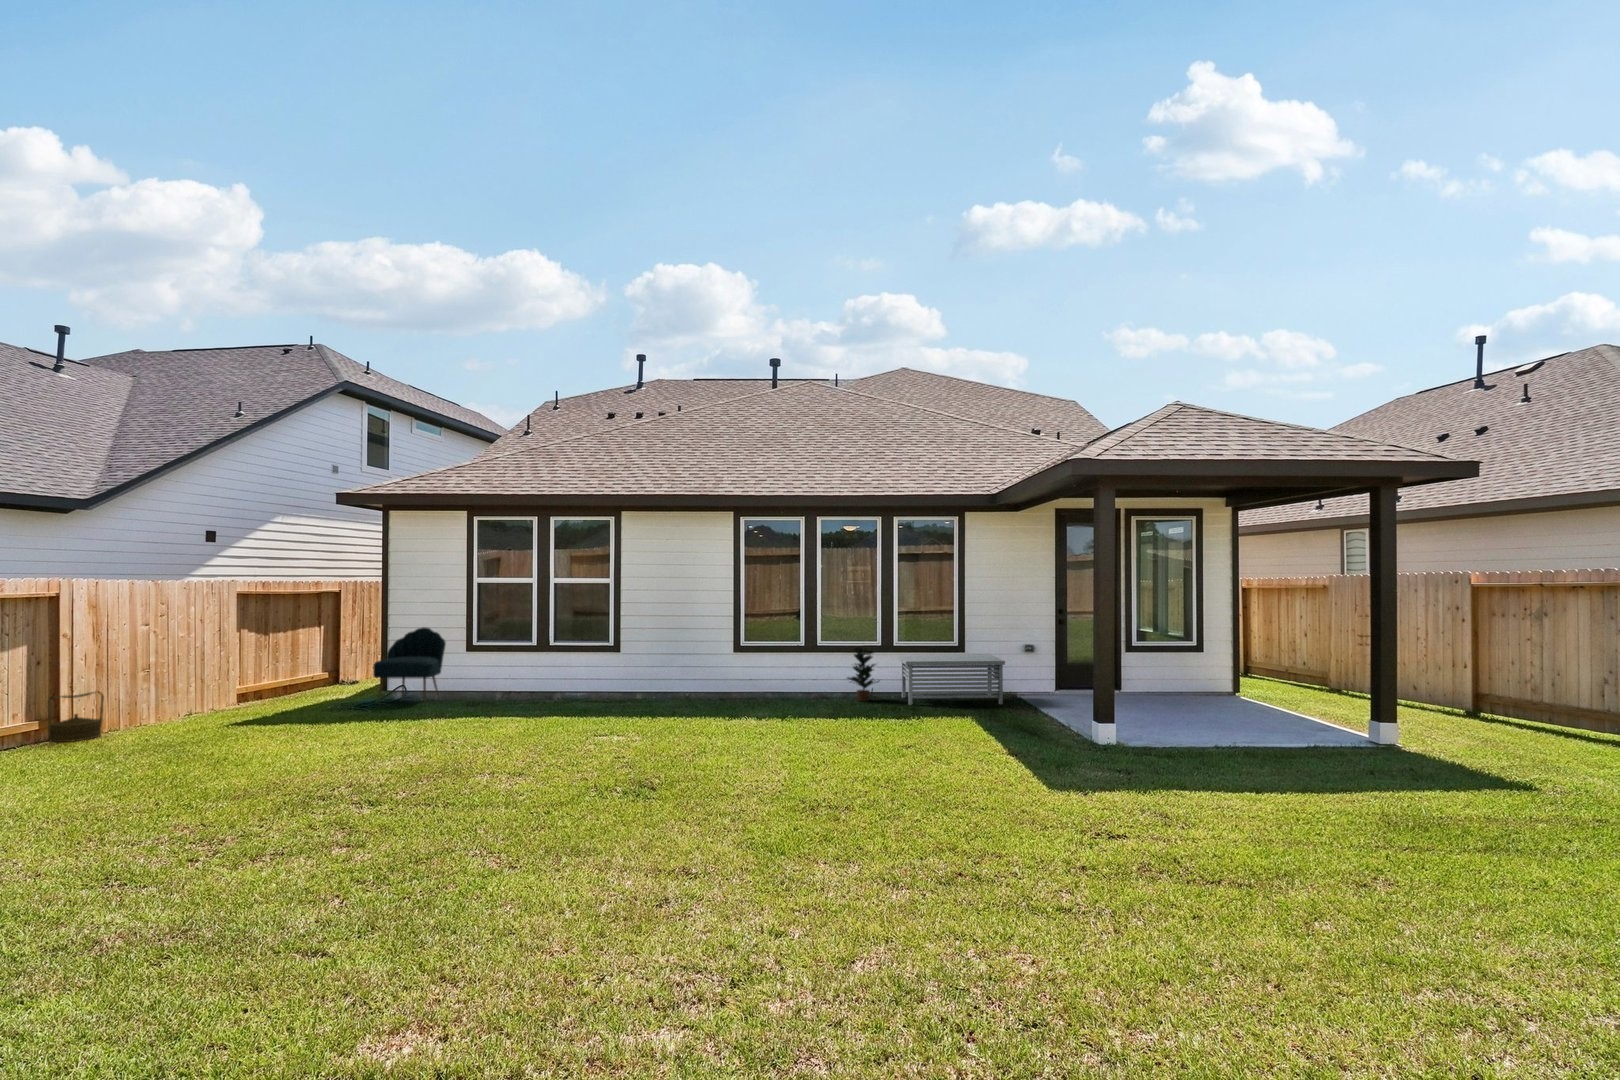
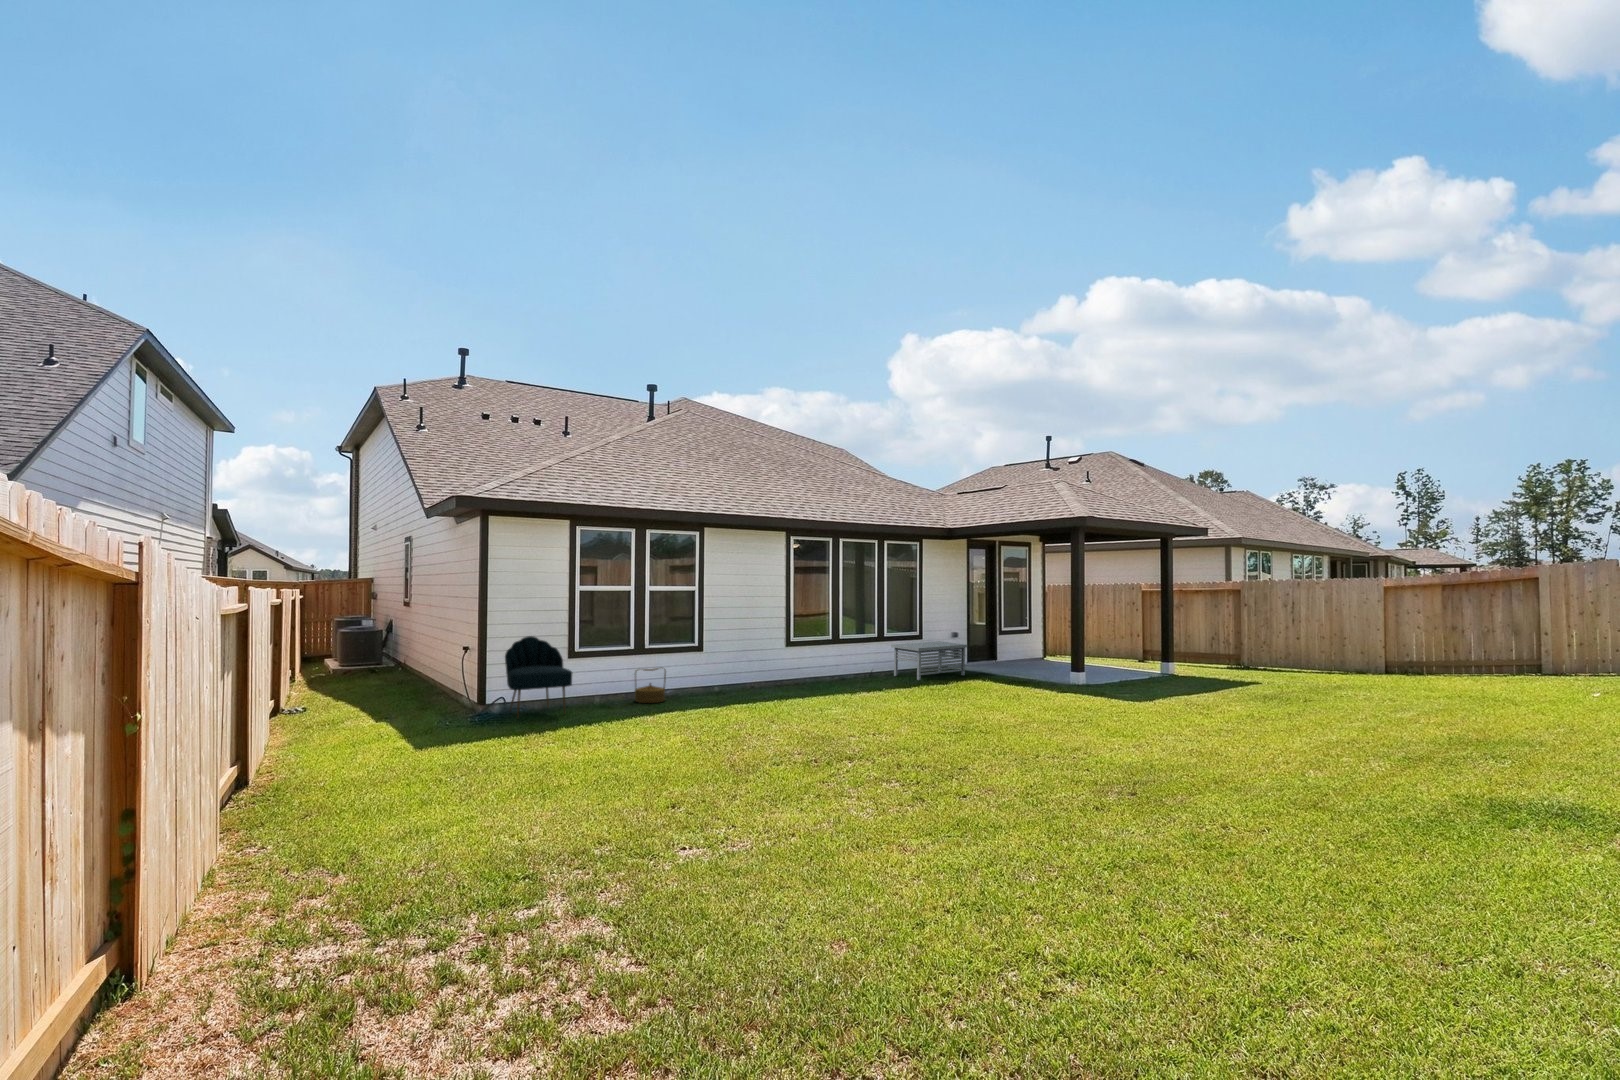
potted plant: present [847,647,879,701] -> none [869,639,891,680]
woven basket: present [47,692,104,742] -> present [635,668,666,703]

